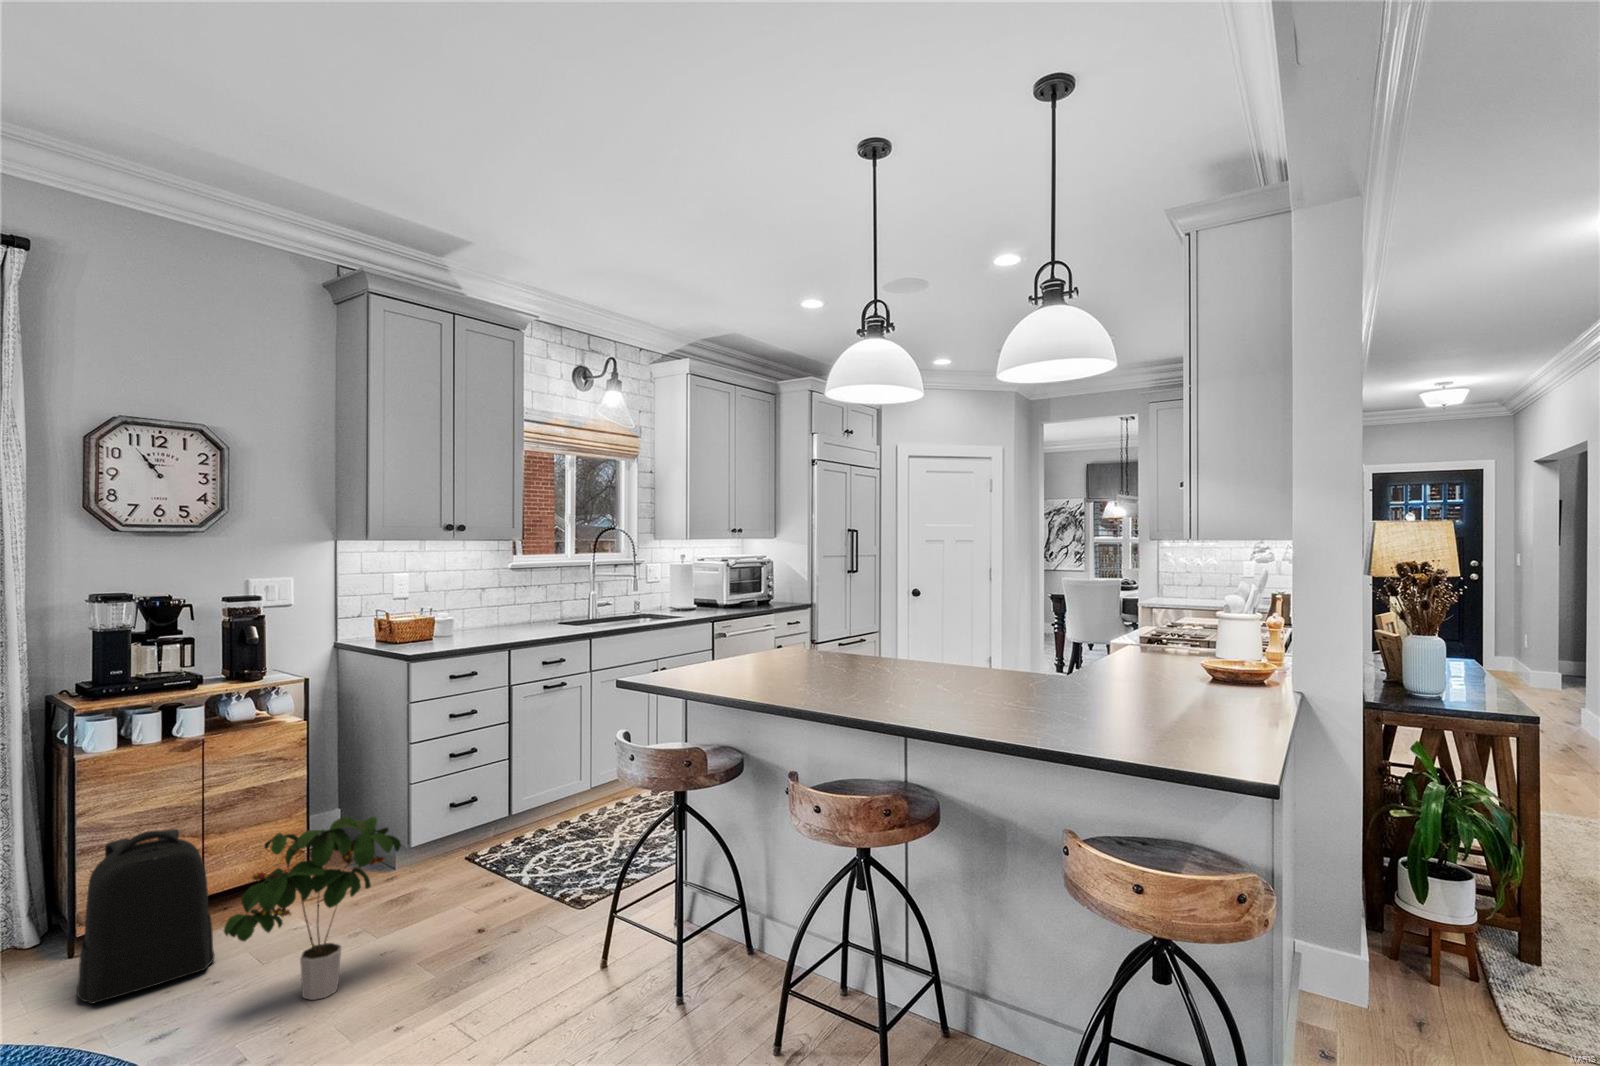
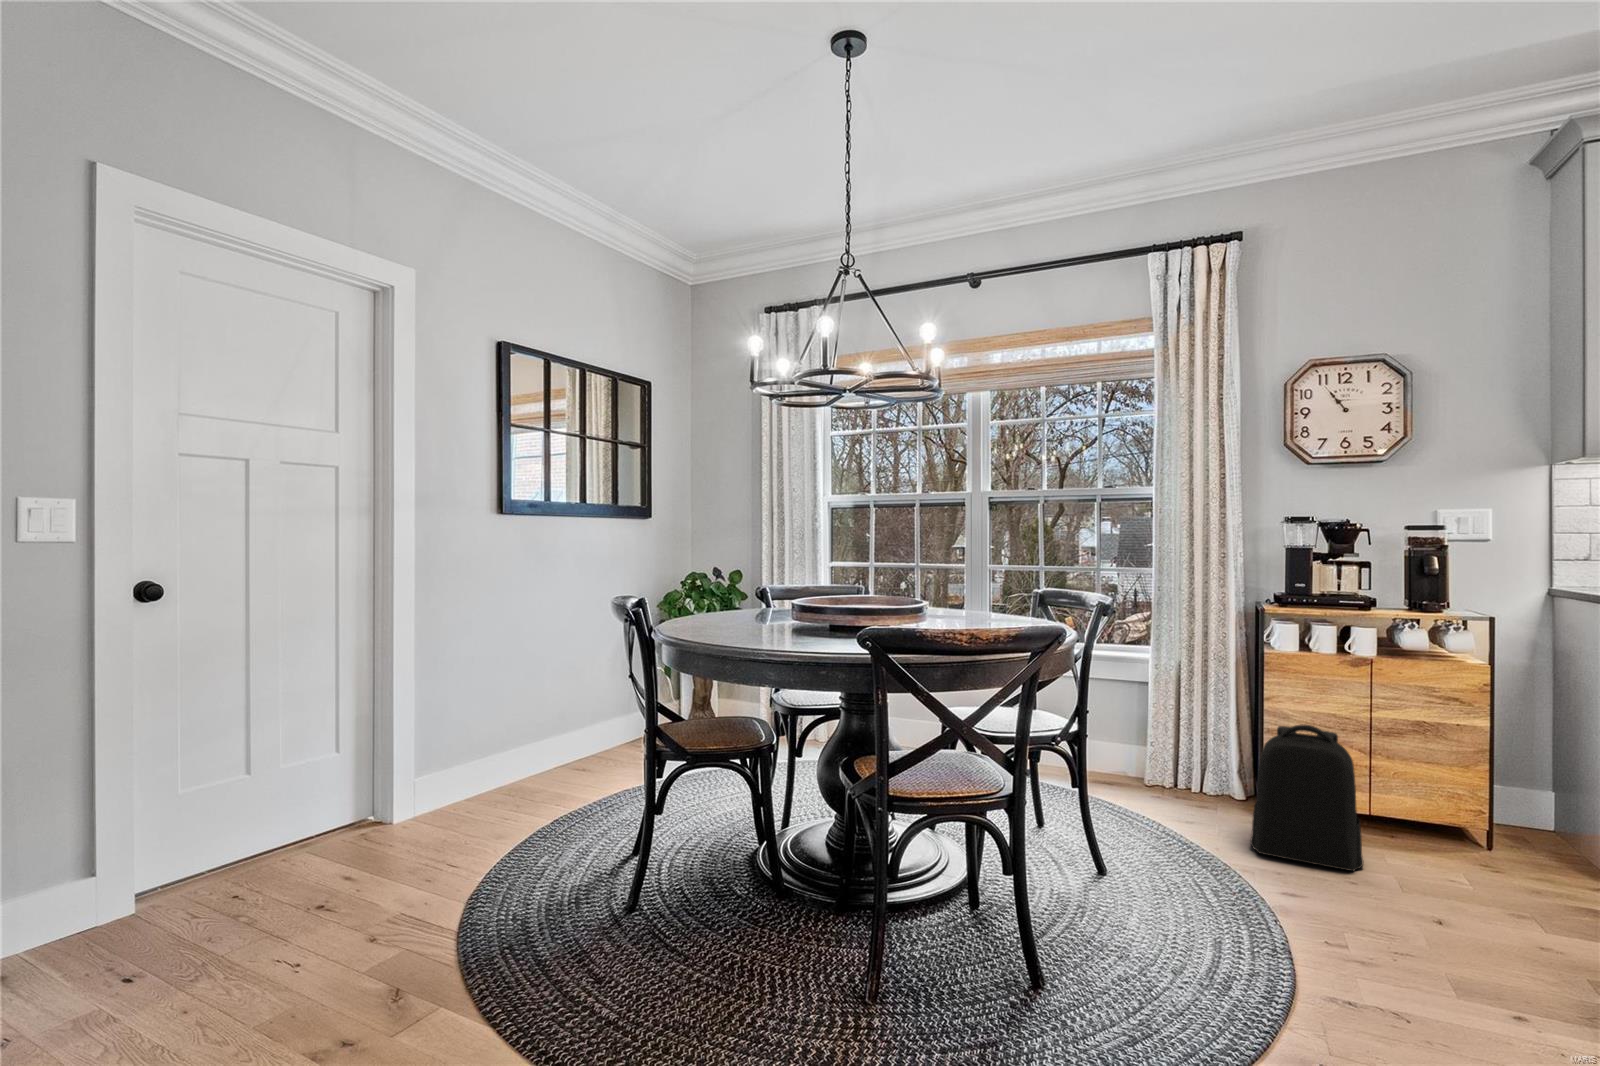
potted plant: present [224,817,401,1000] -> none [1345,753,1562,948]

